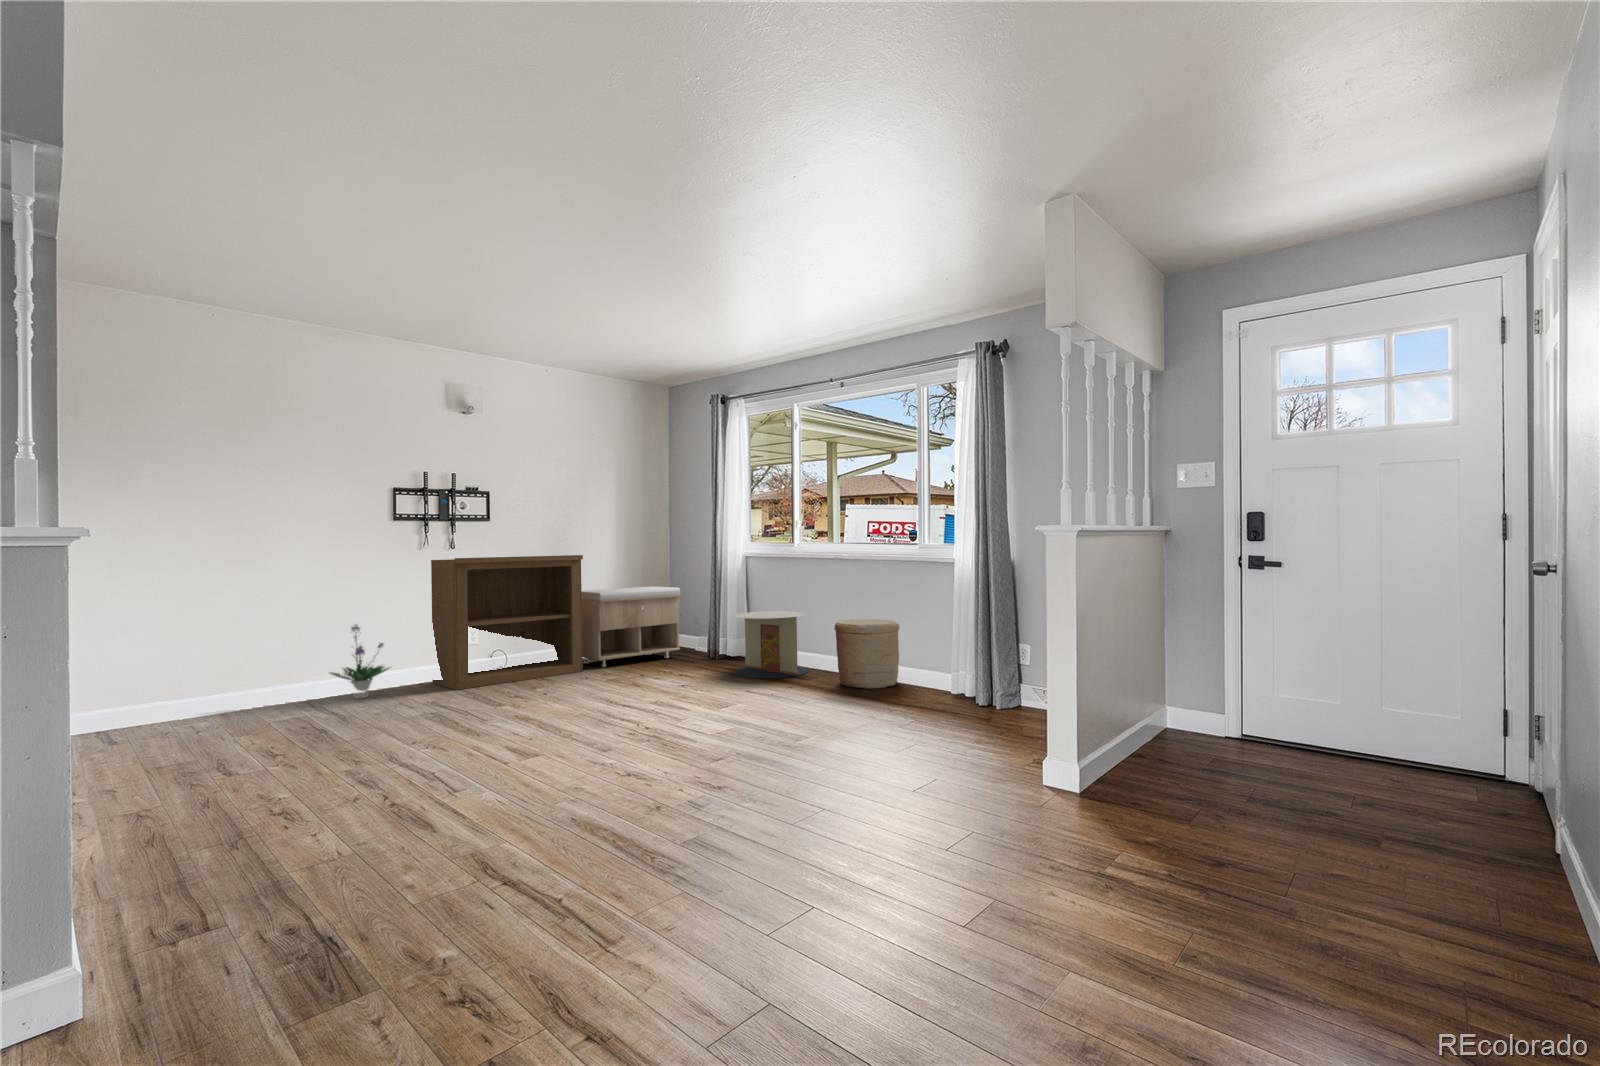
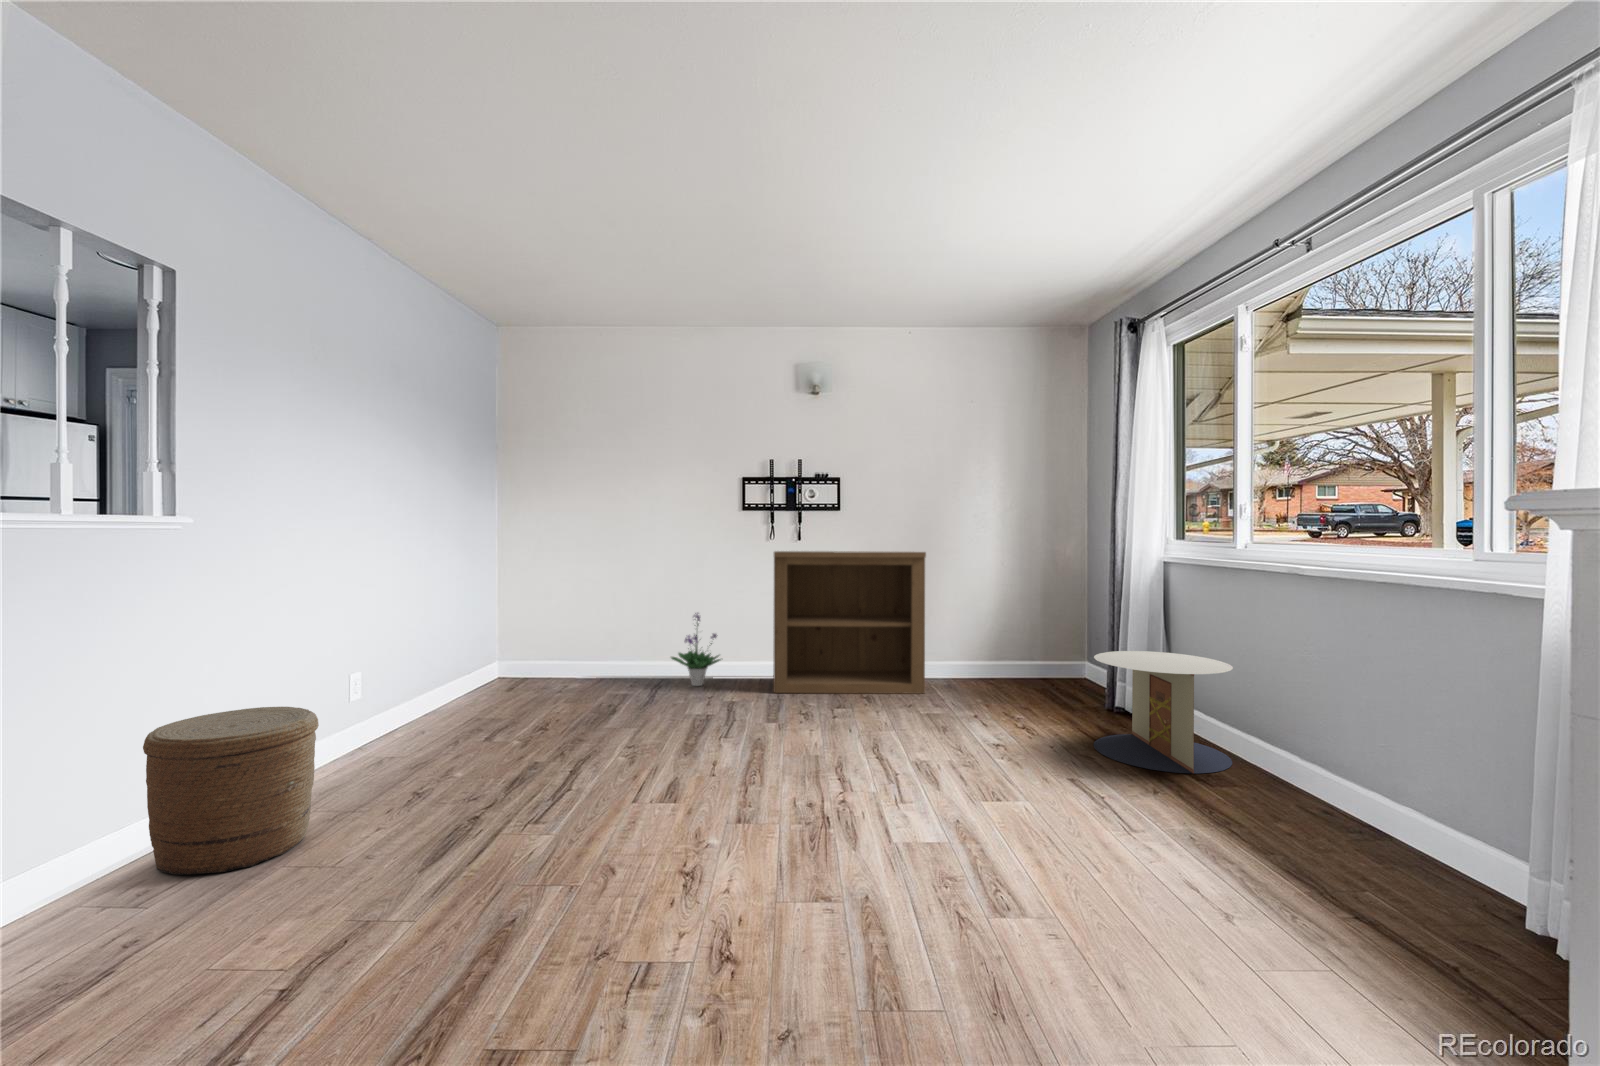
storage bench: present [581,586,681,667] -> none [936,594,1072,692]
woven basket: present [834,619,899,689] -> present [143,707,319,875]

